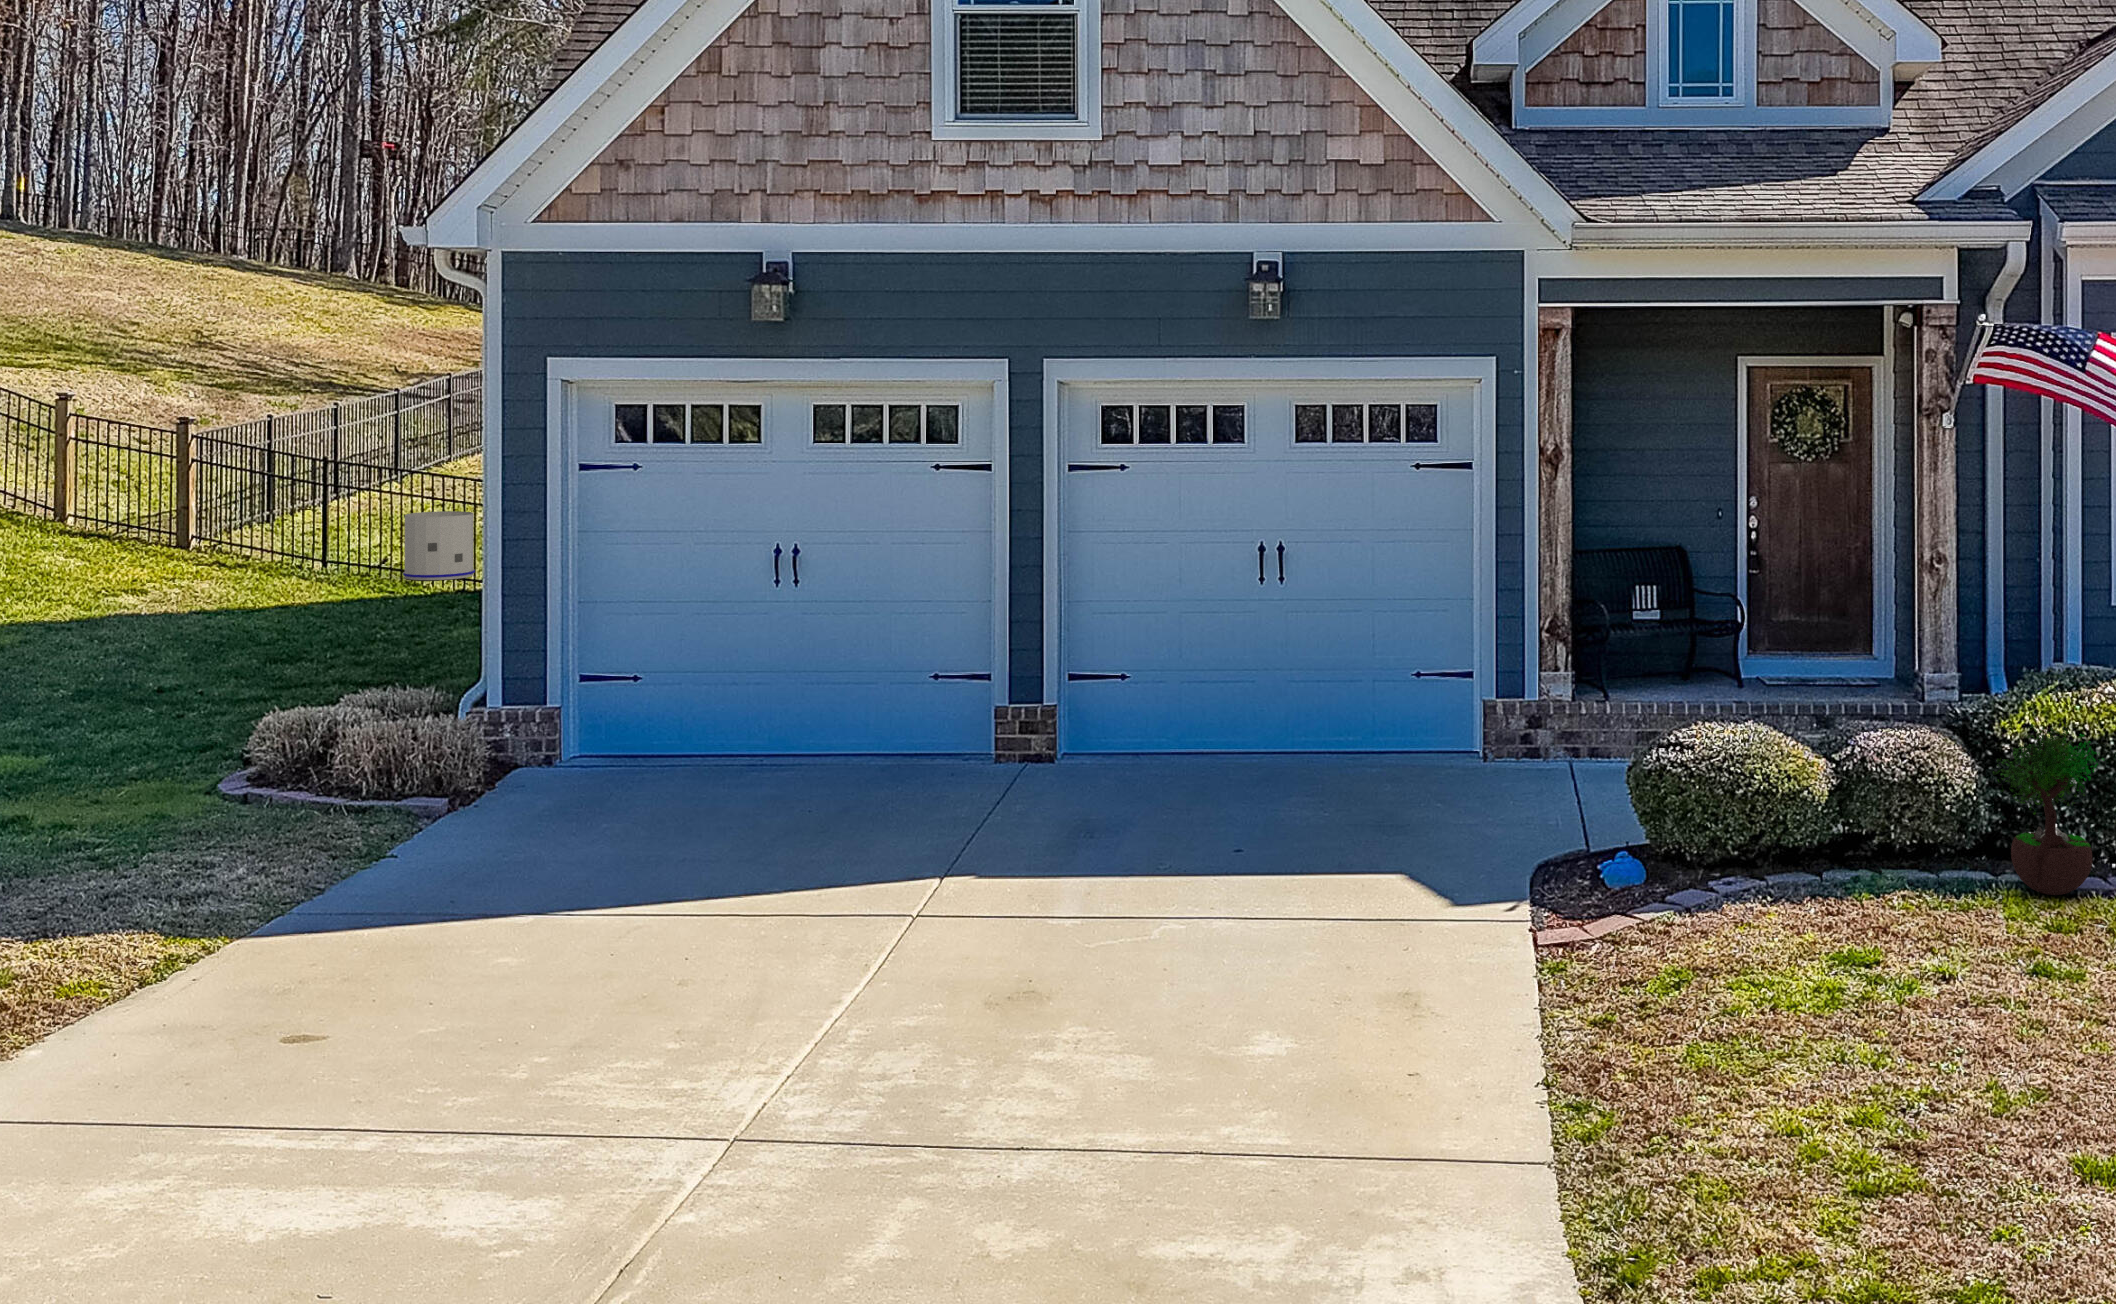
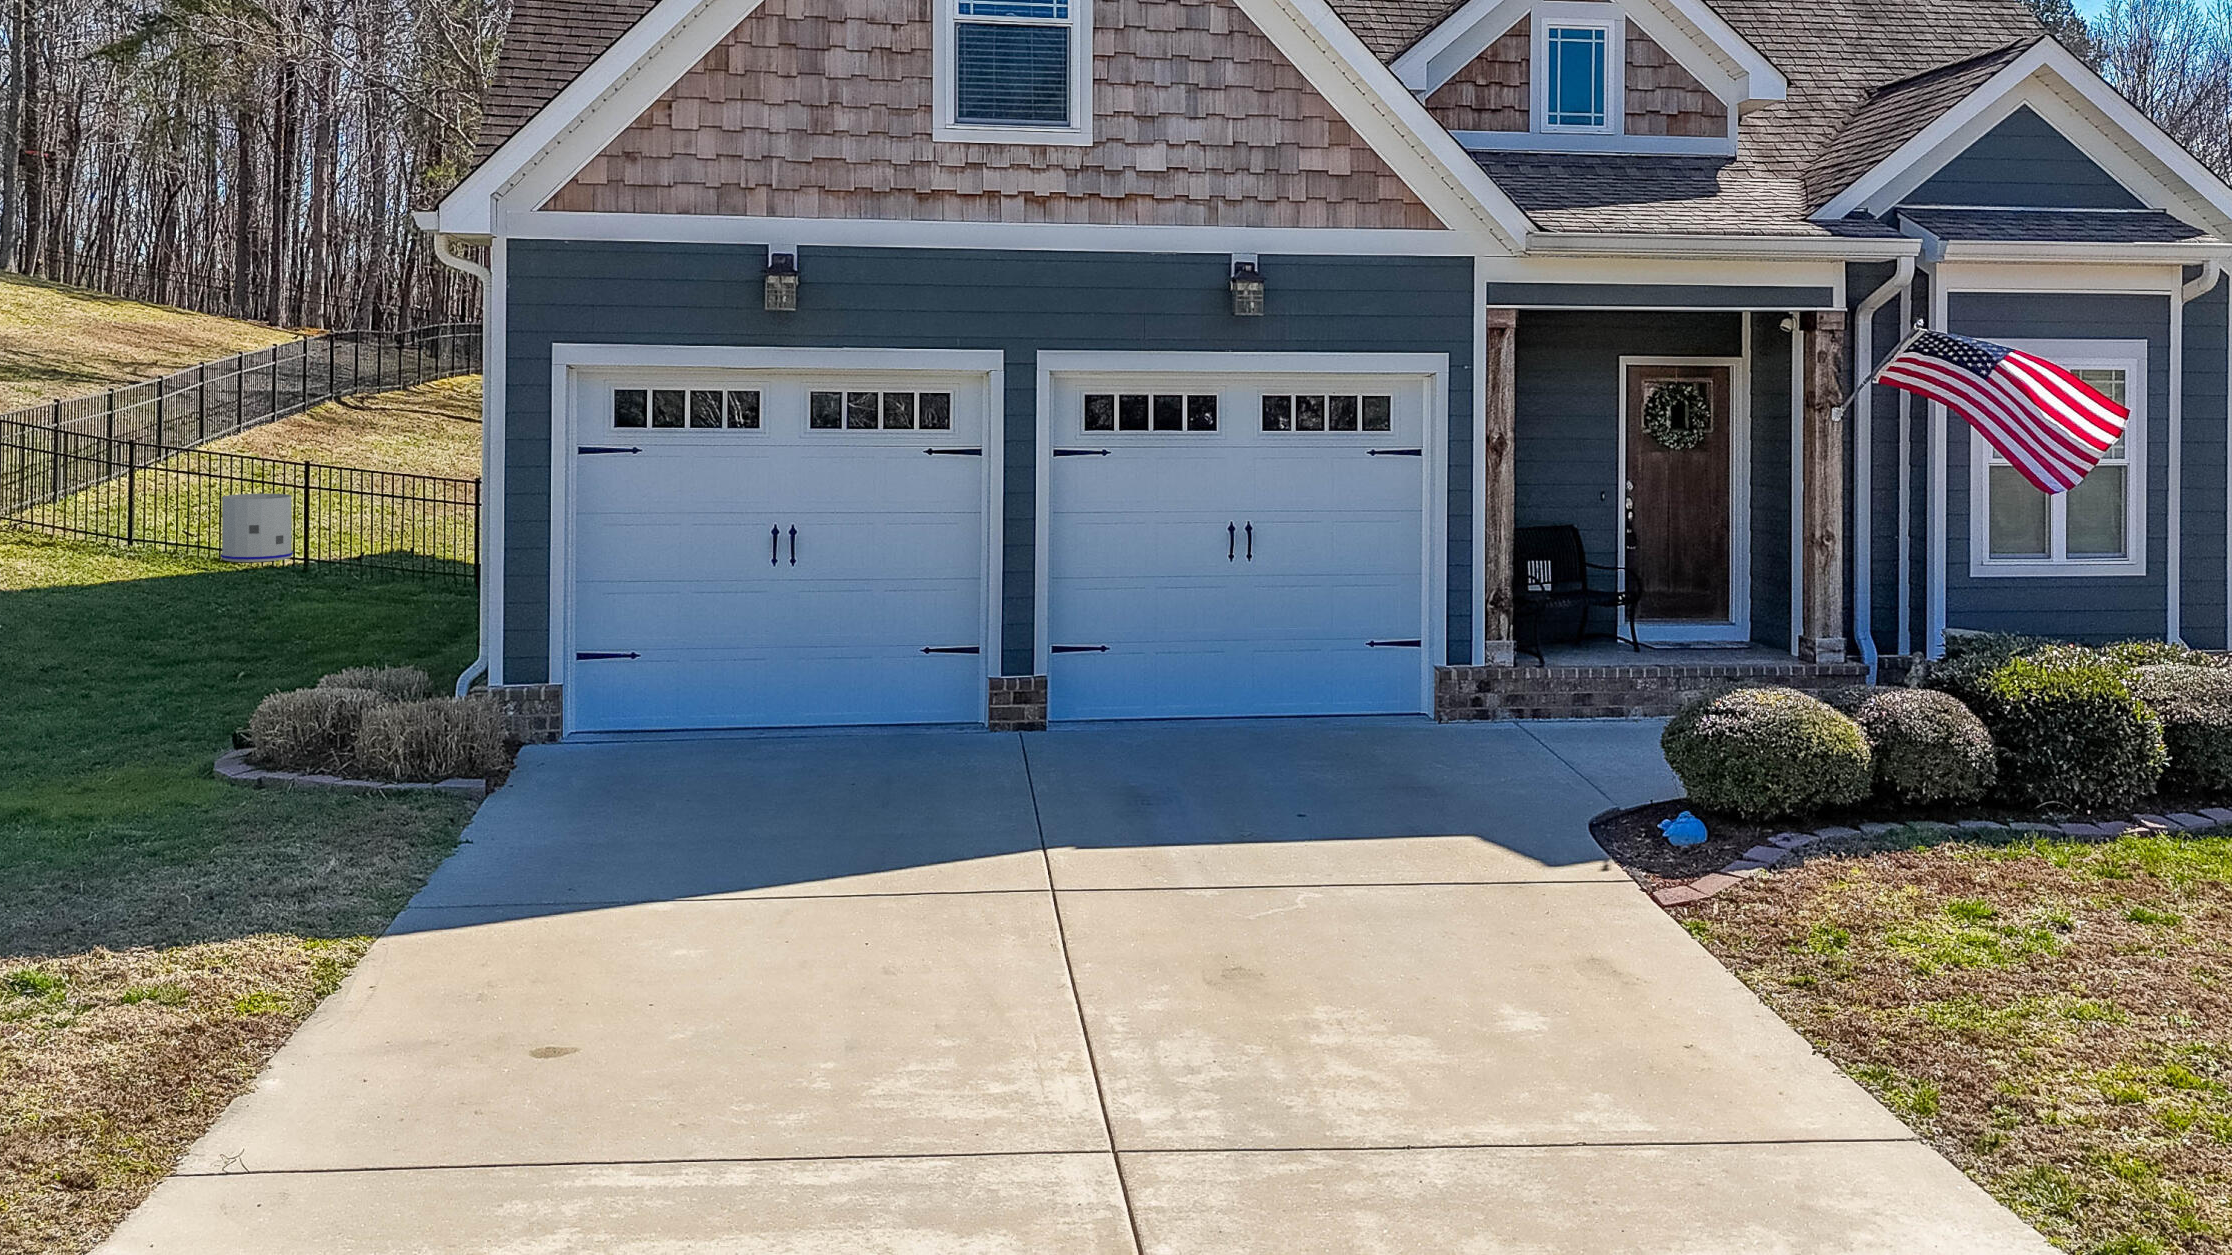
potted tree: present [1993,717,2104,895] -> none [1990,678,2091,834]

